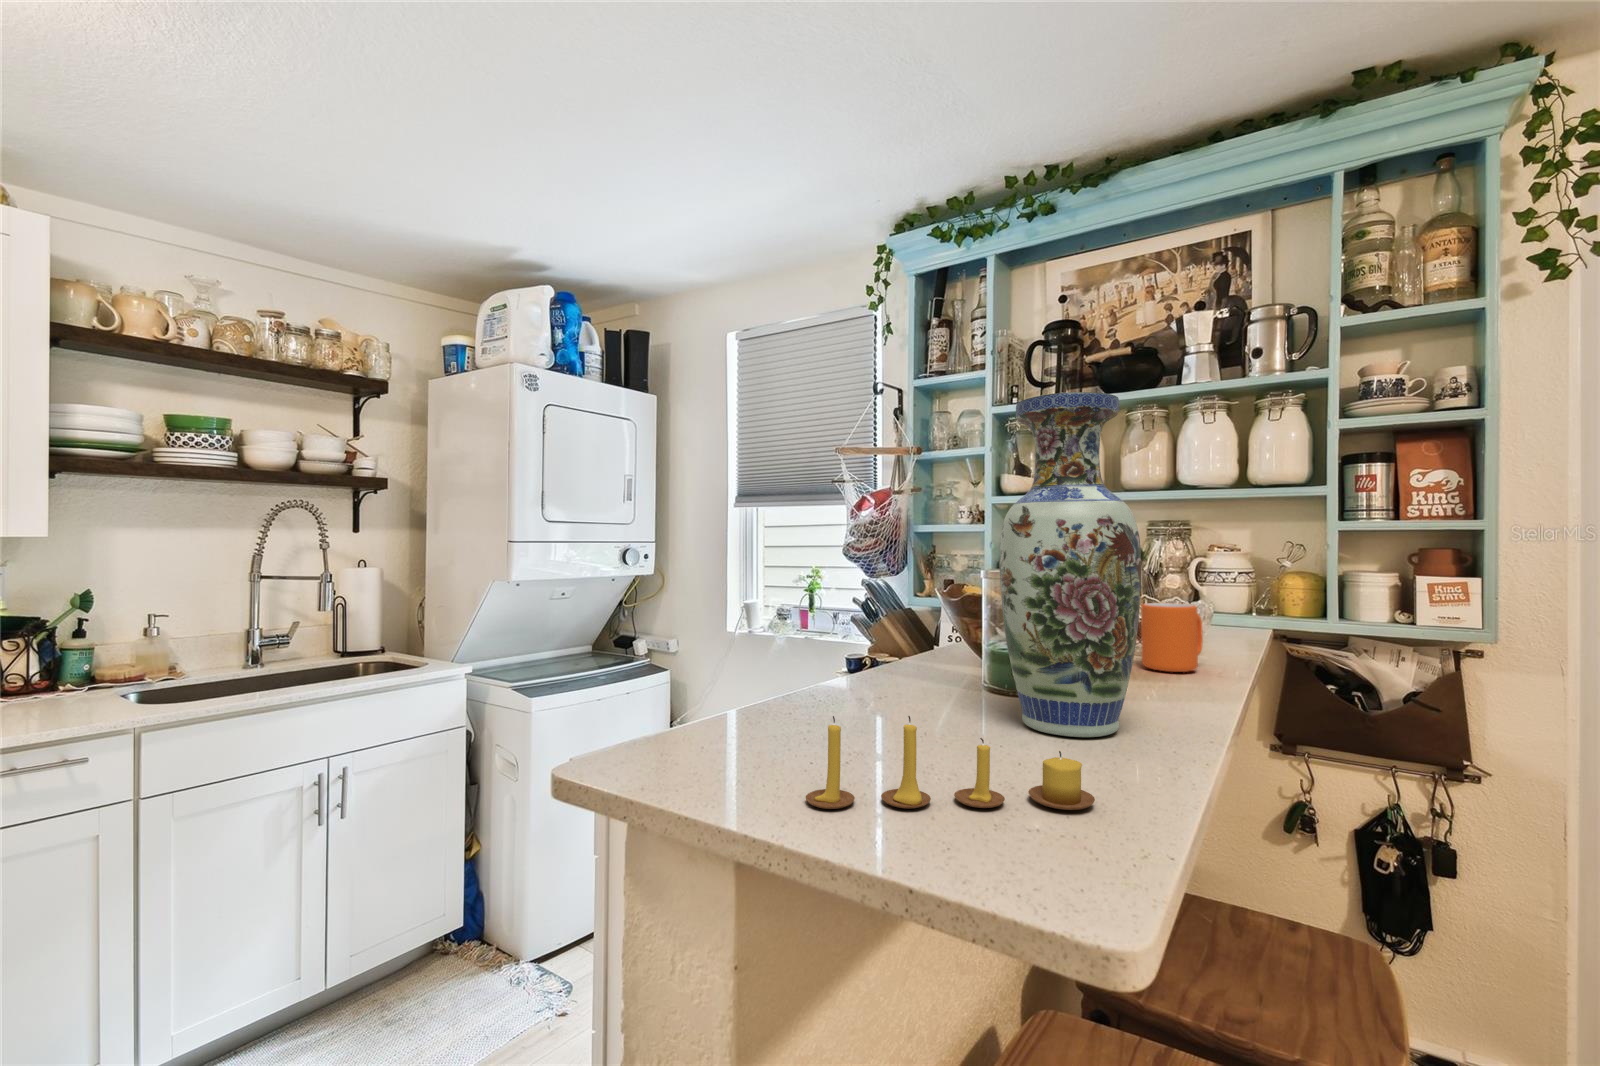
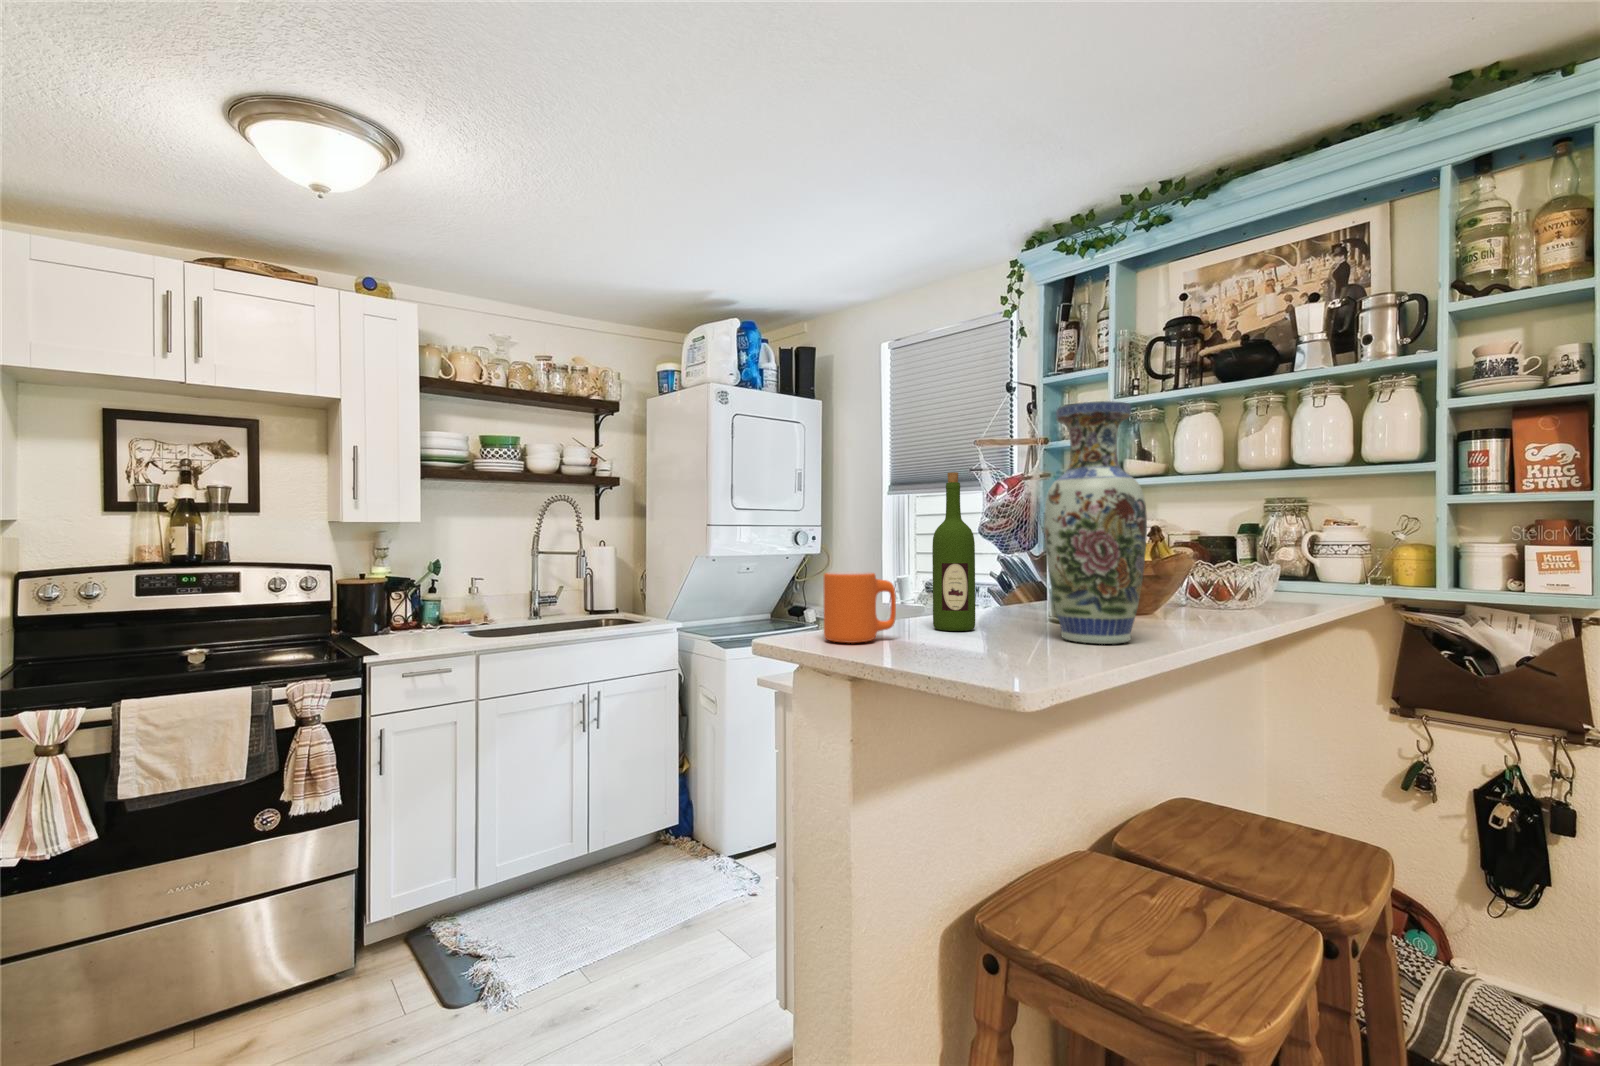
wine bottle: none [837,487,896,714] -> present [932,472,975,631]
mug: present [1141,603,1203,672] -> present [824,572,896,643]
candle: present [806,716,1095,810] -> none [887,607,1065,664]

